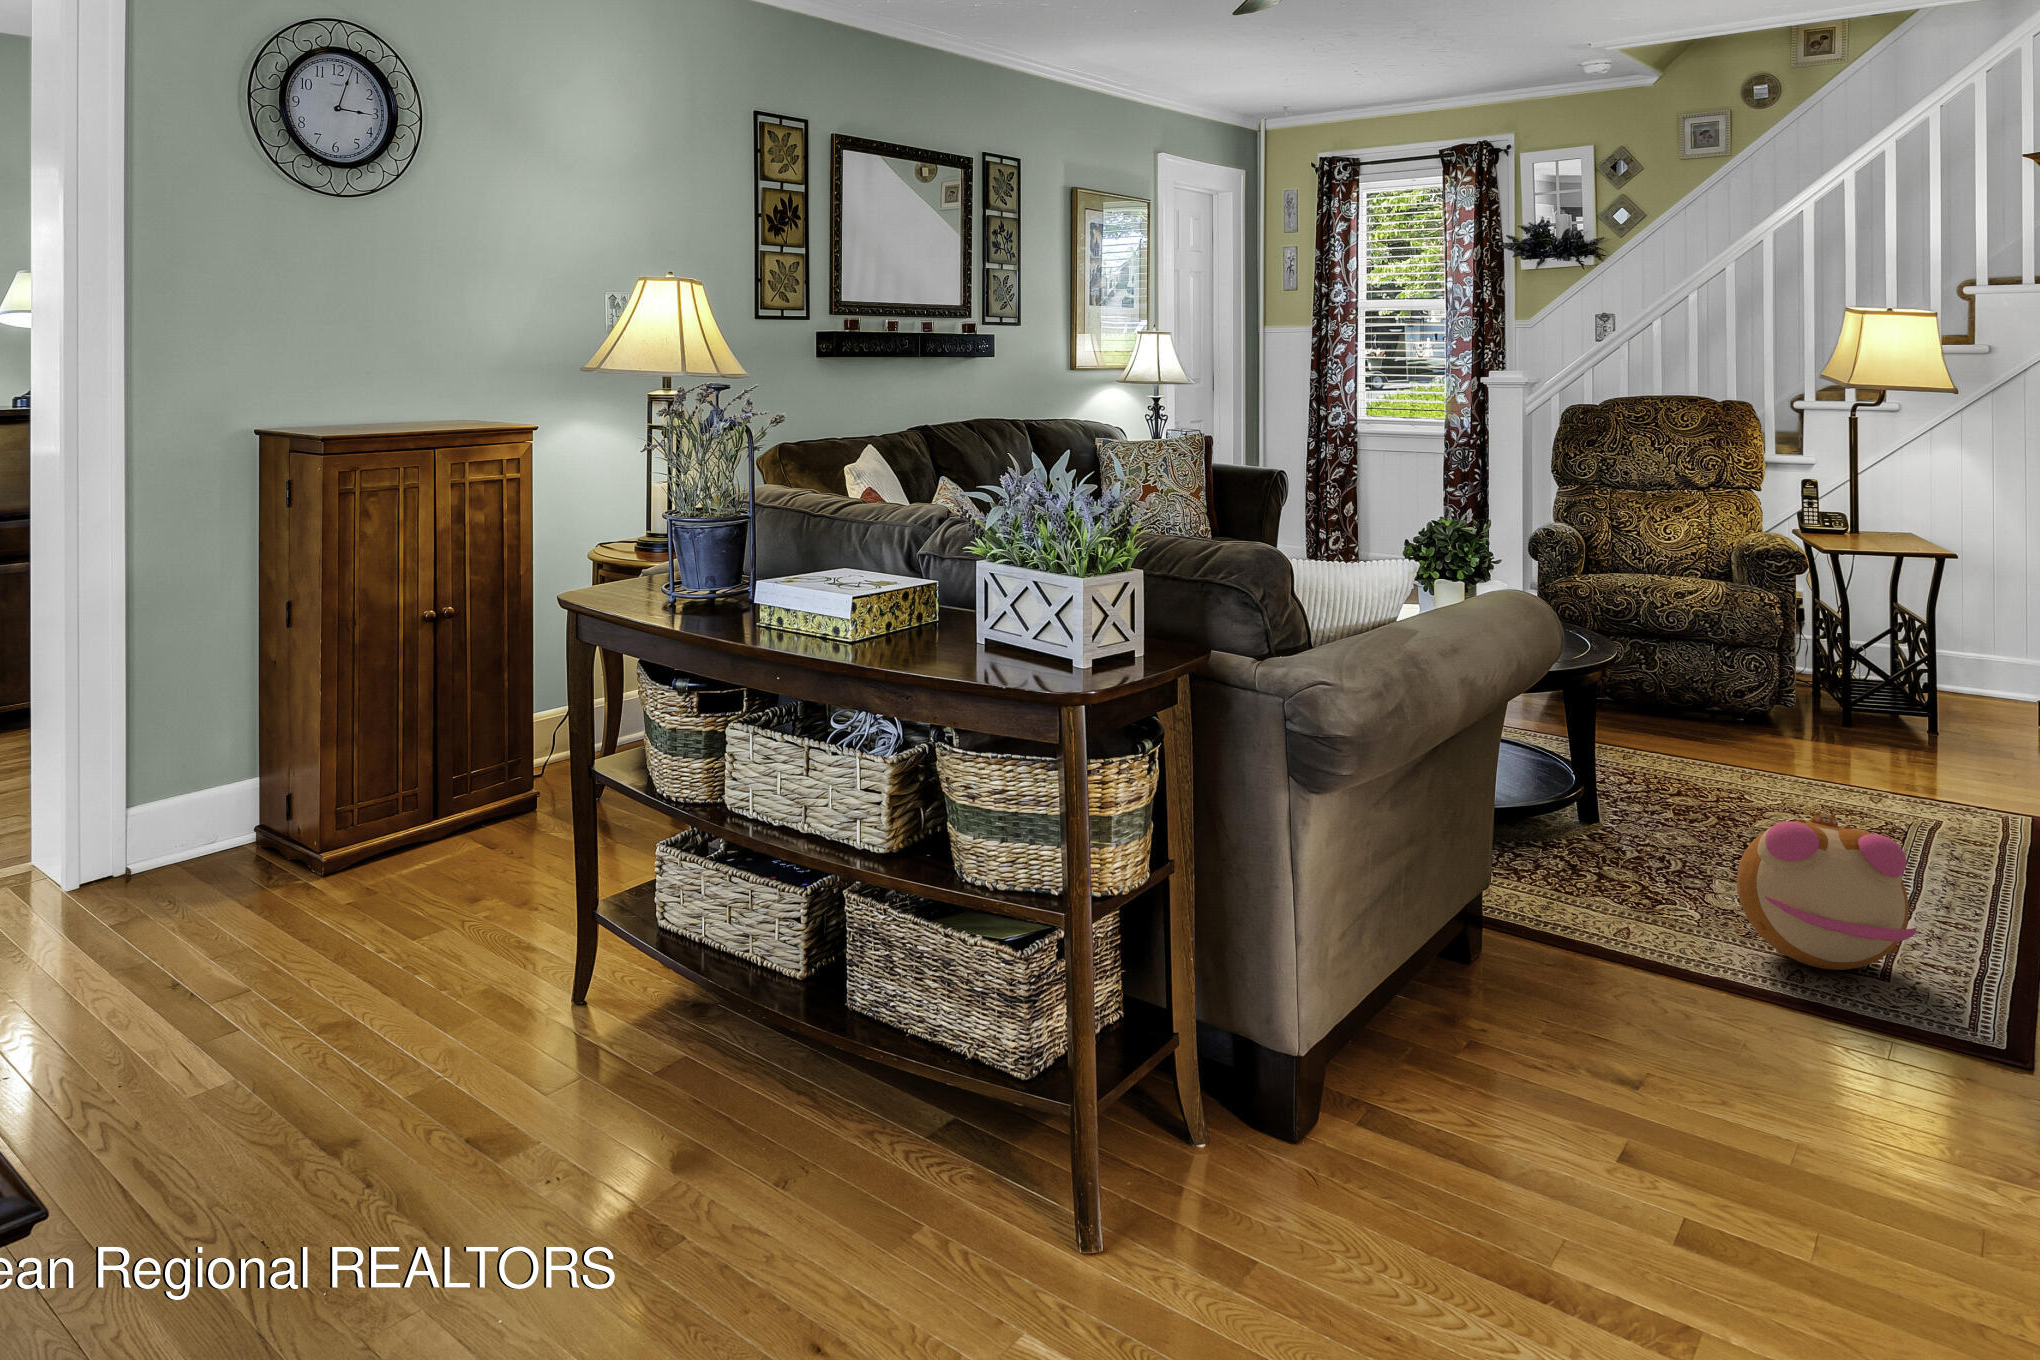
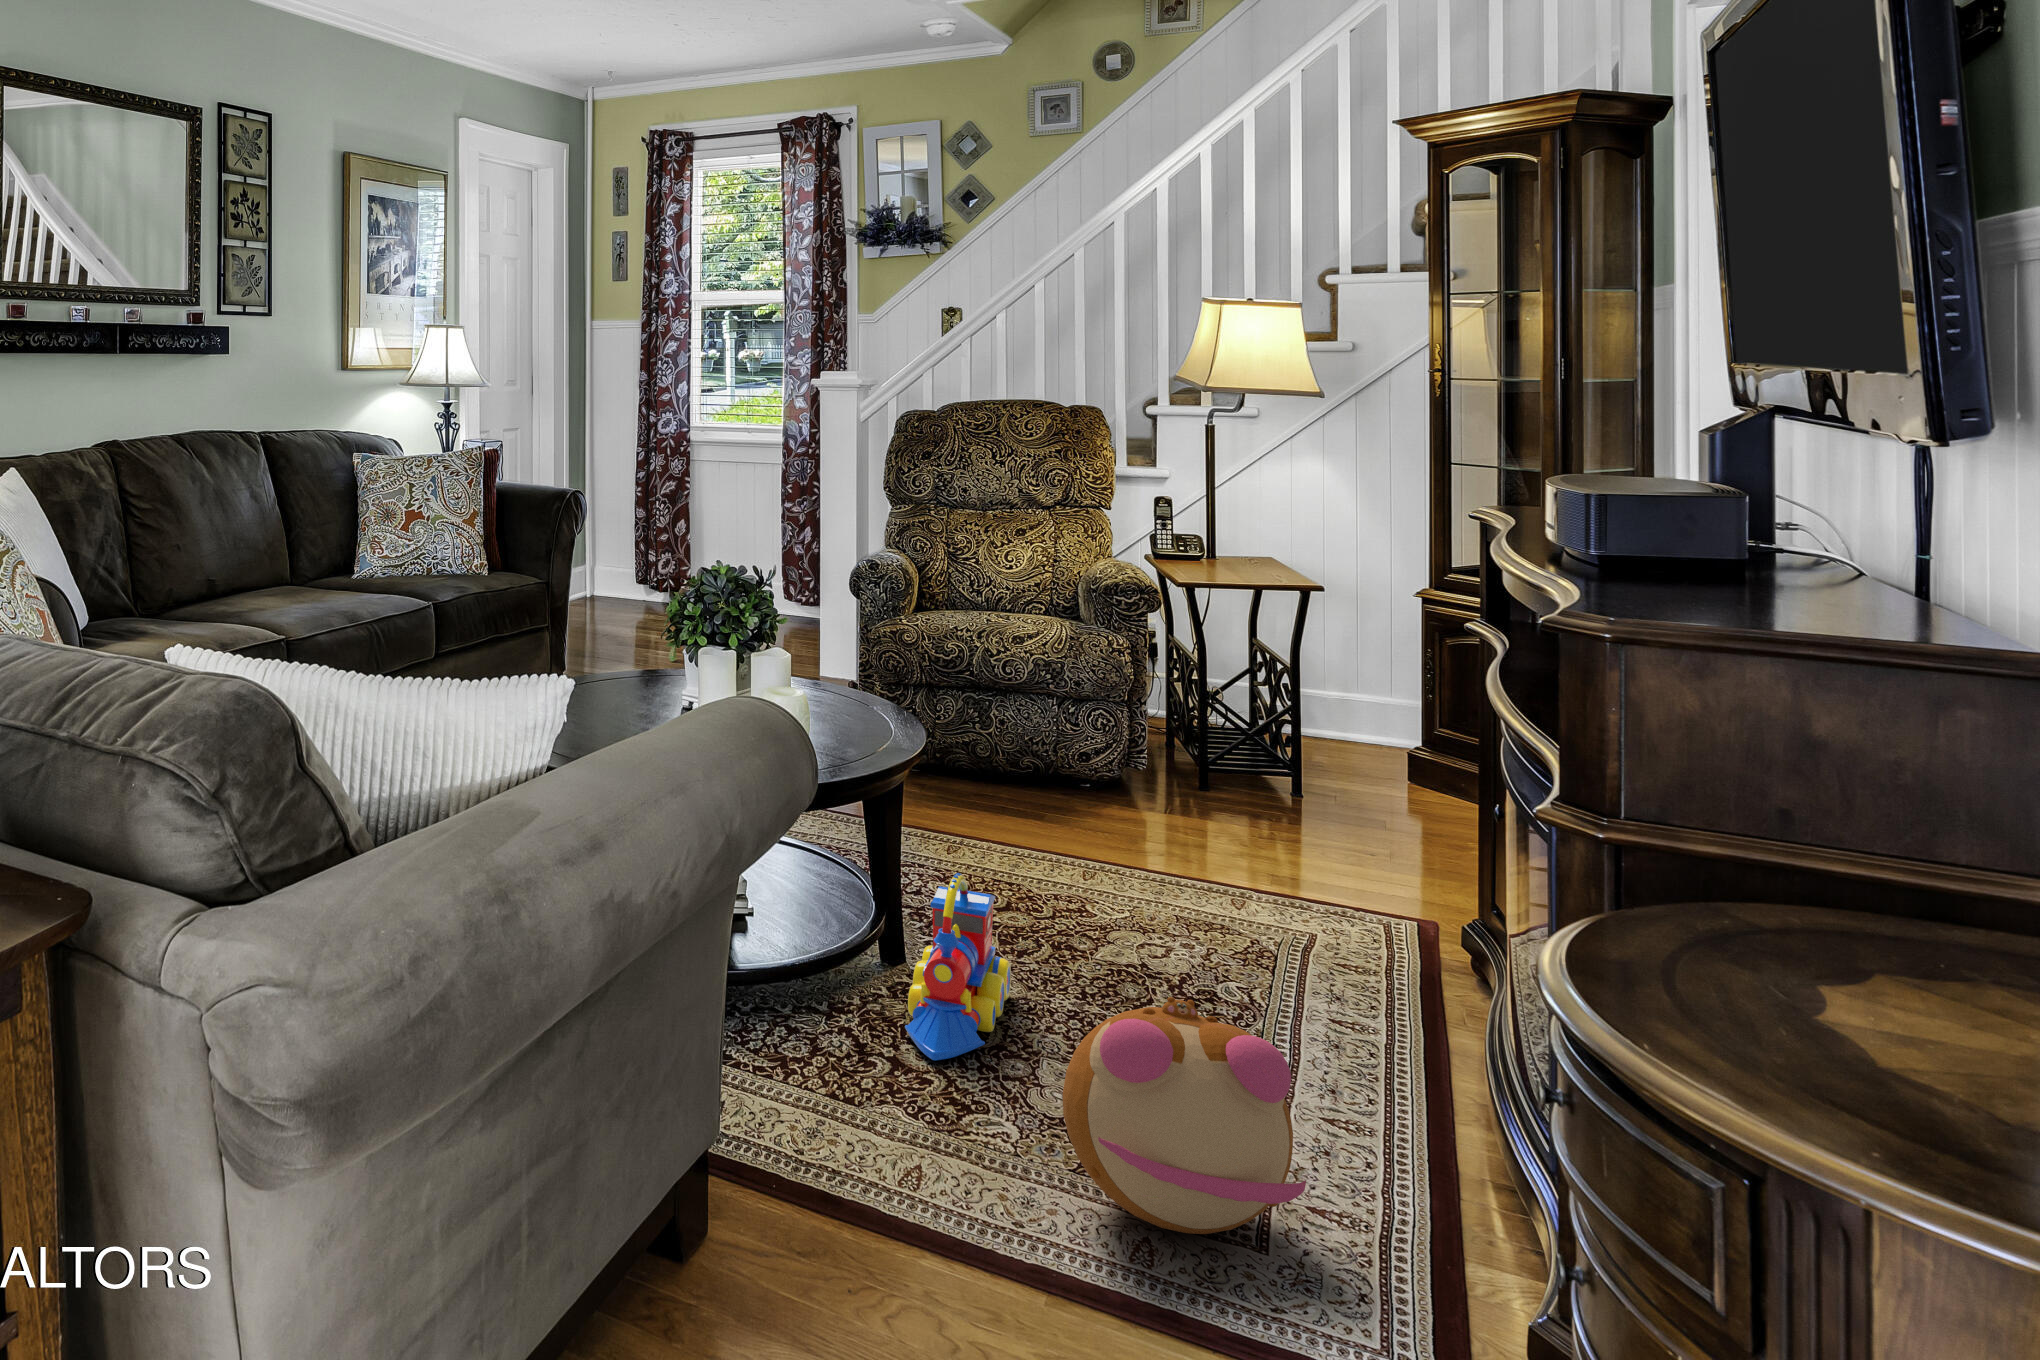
toy train: none [1606,749,1687,877] -> present [905,873,1011,1060]

